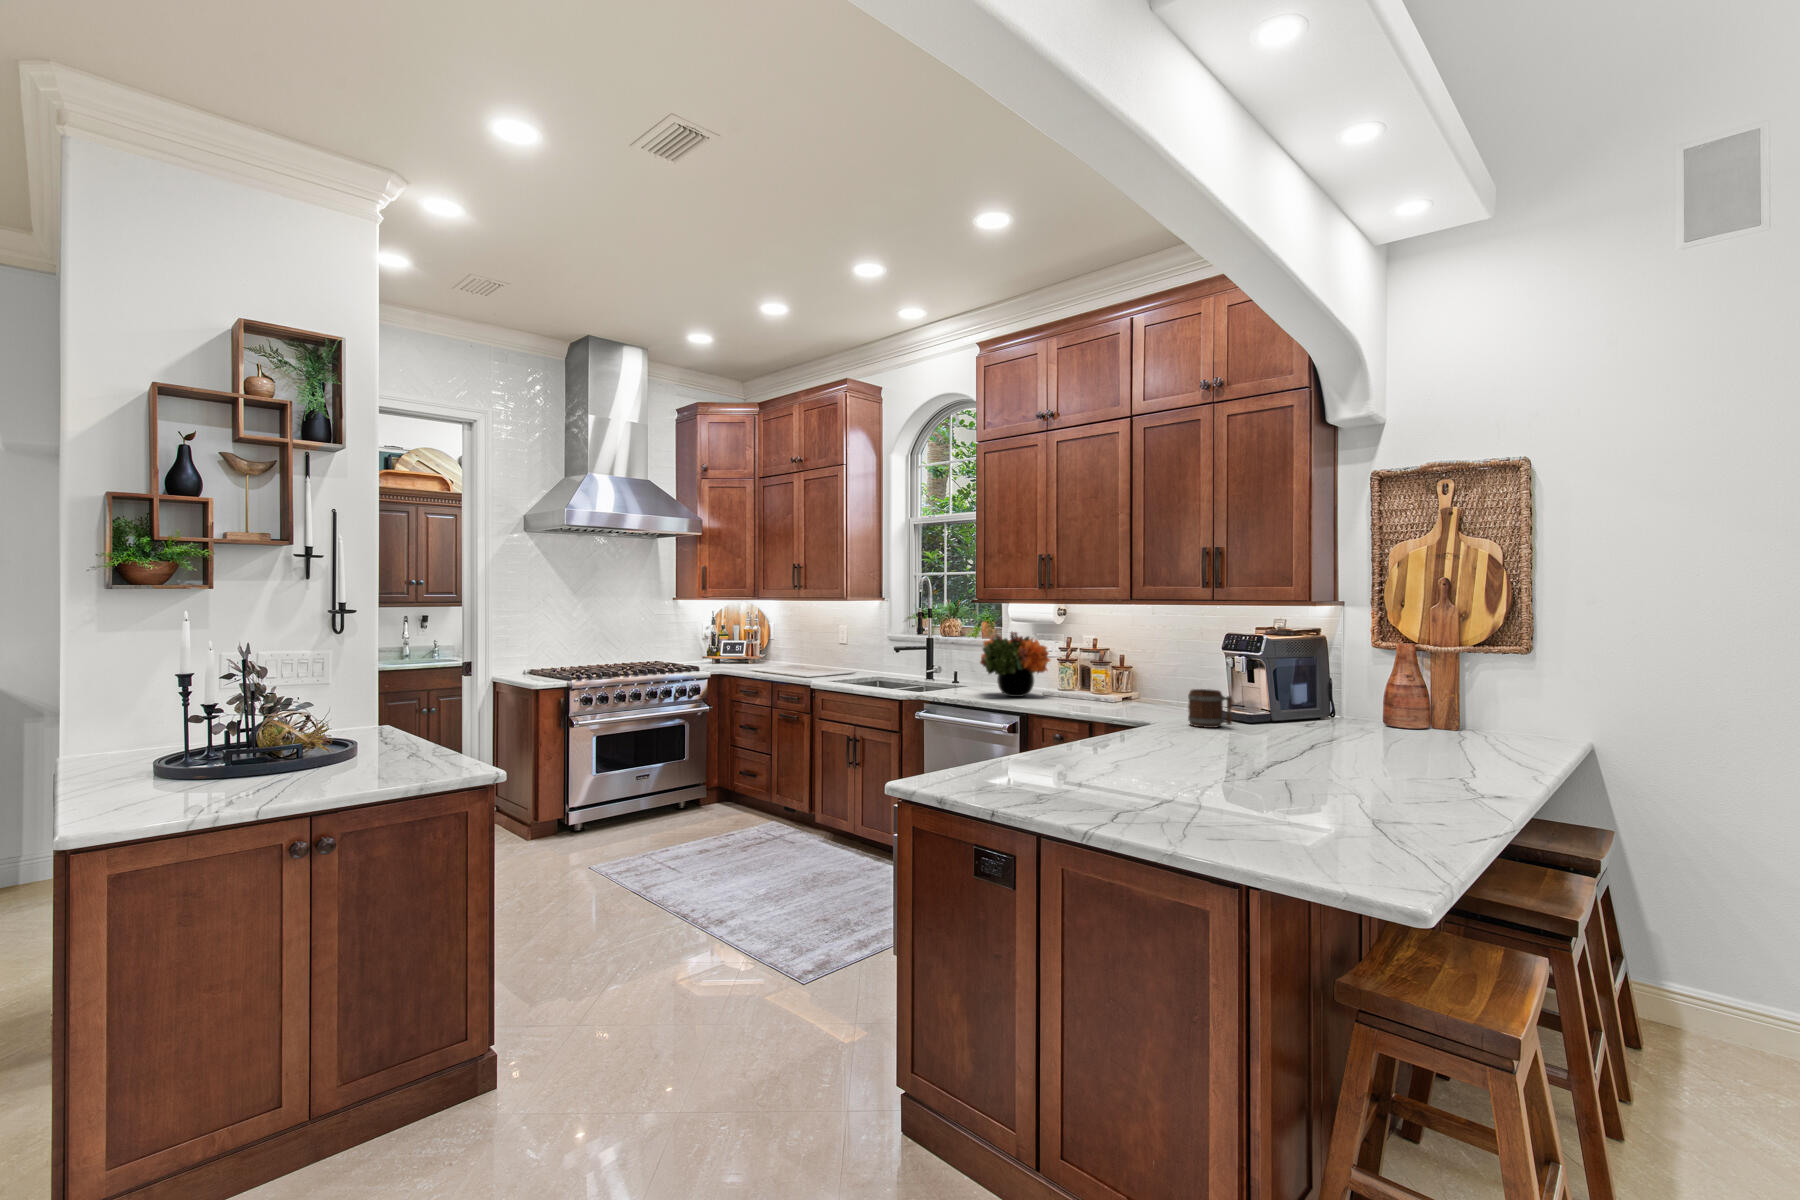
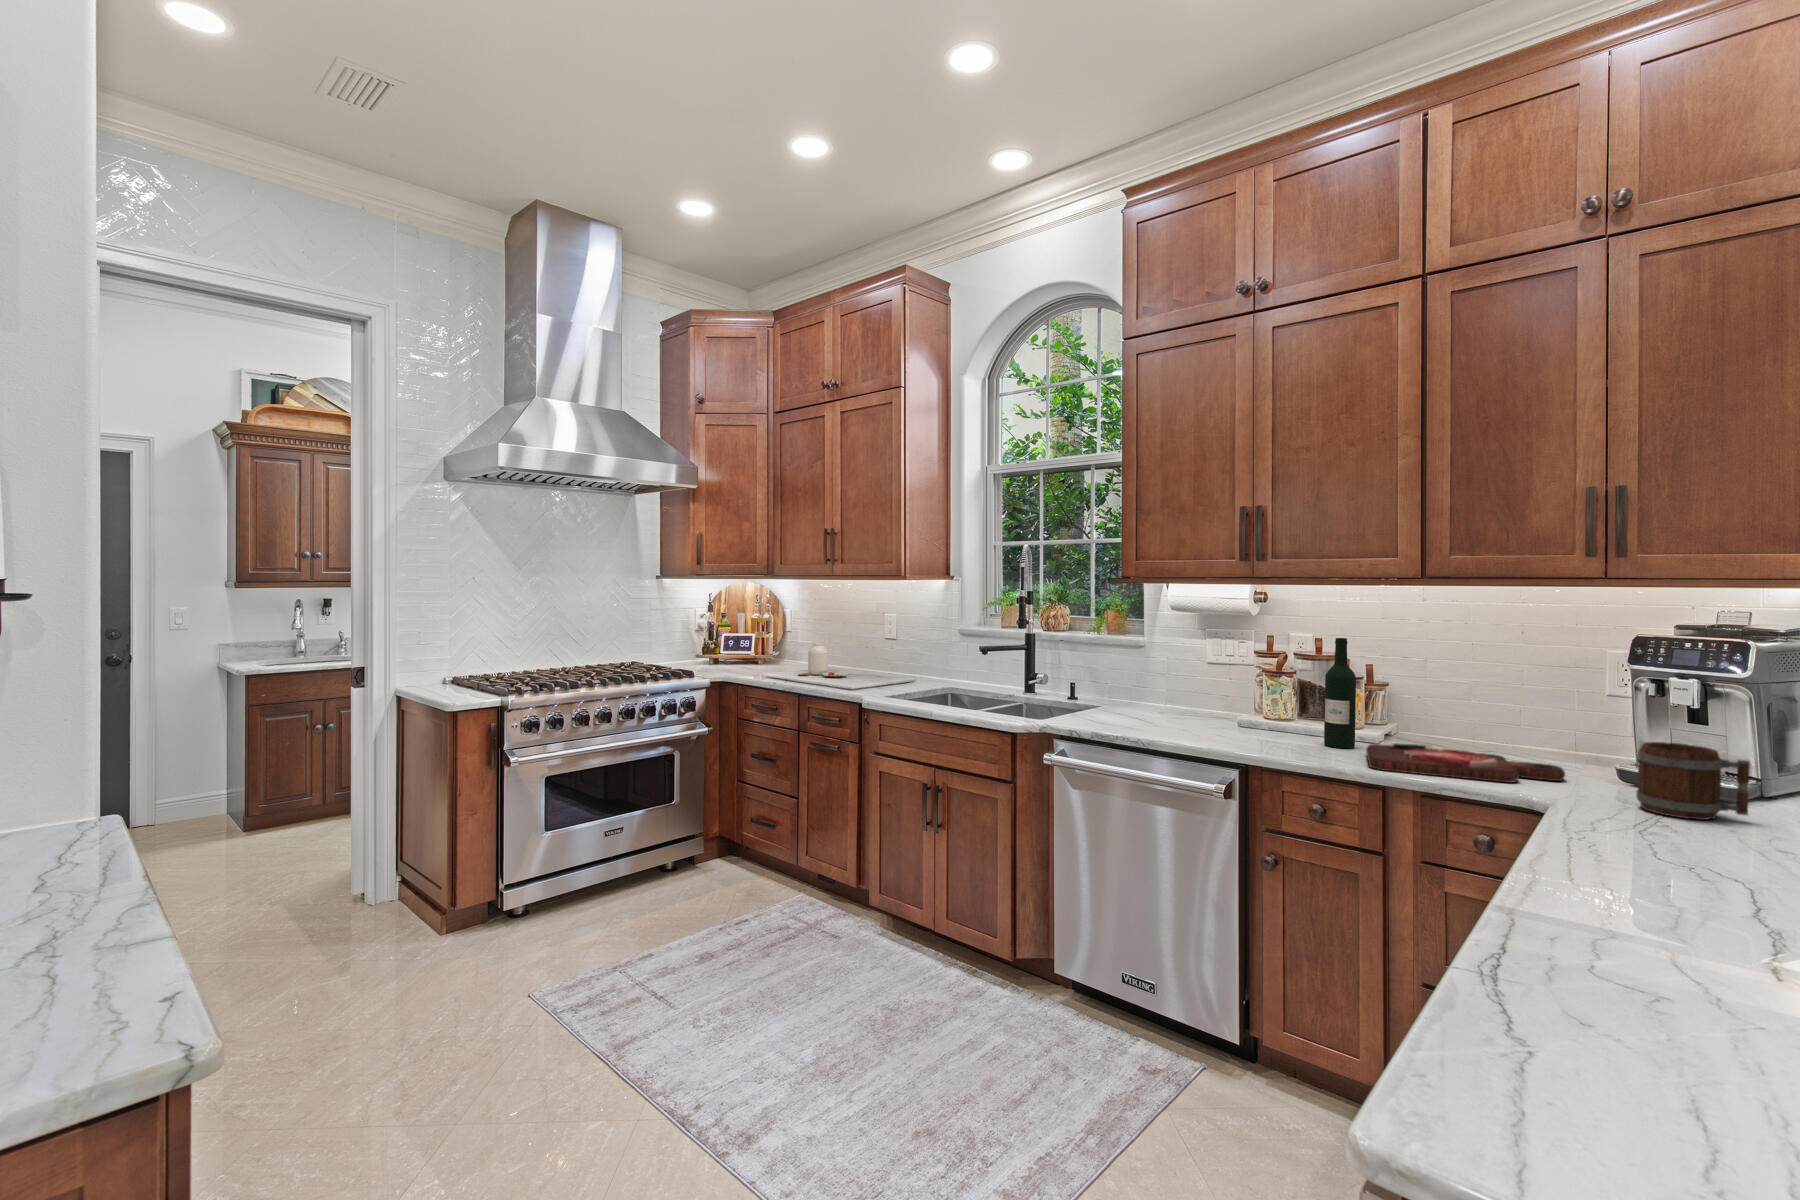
flower arrangement: present [980,632,1050,697] -> none [1142,628,1263,732]
wine bottle: none [1077,637,1094,704] -> present [1324,638,1356,748]
jar: none [774,646,810,671] -> present [798,643,847,677]
cutting board: none [1080,700,1183,716] -> present [1366,743,1565,783]

